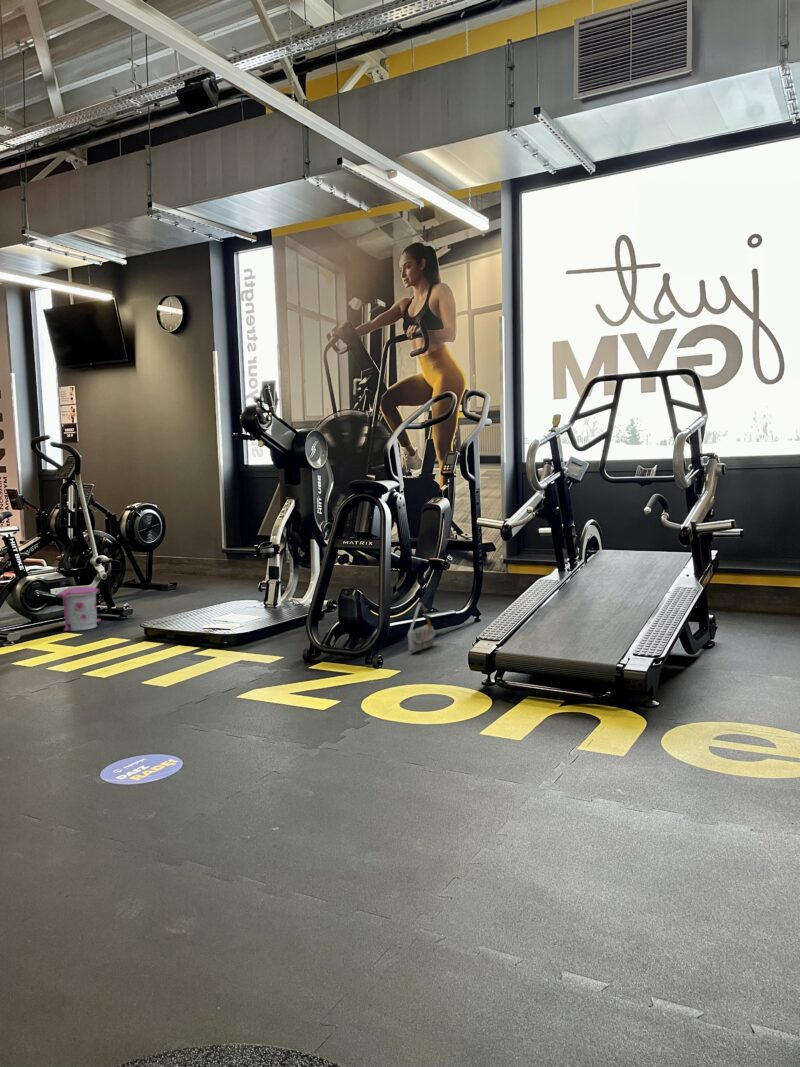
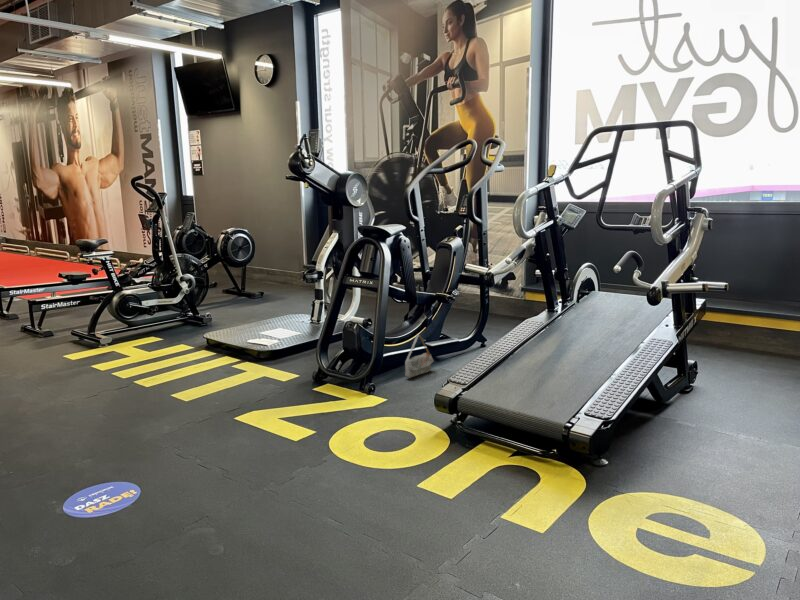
trash can: present [58,587,101,631] -> none [149,299,186,334]

